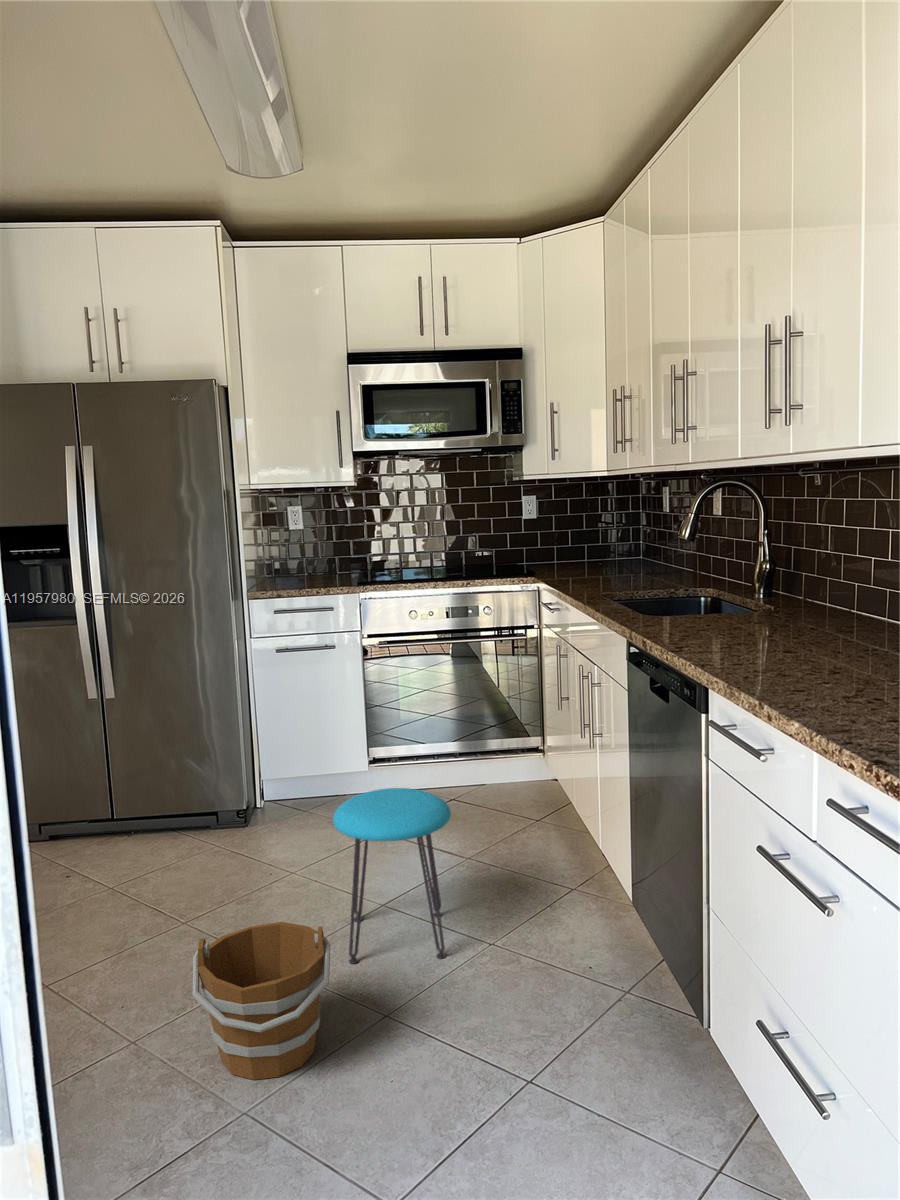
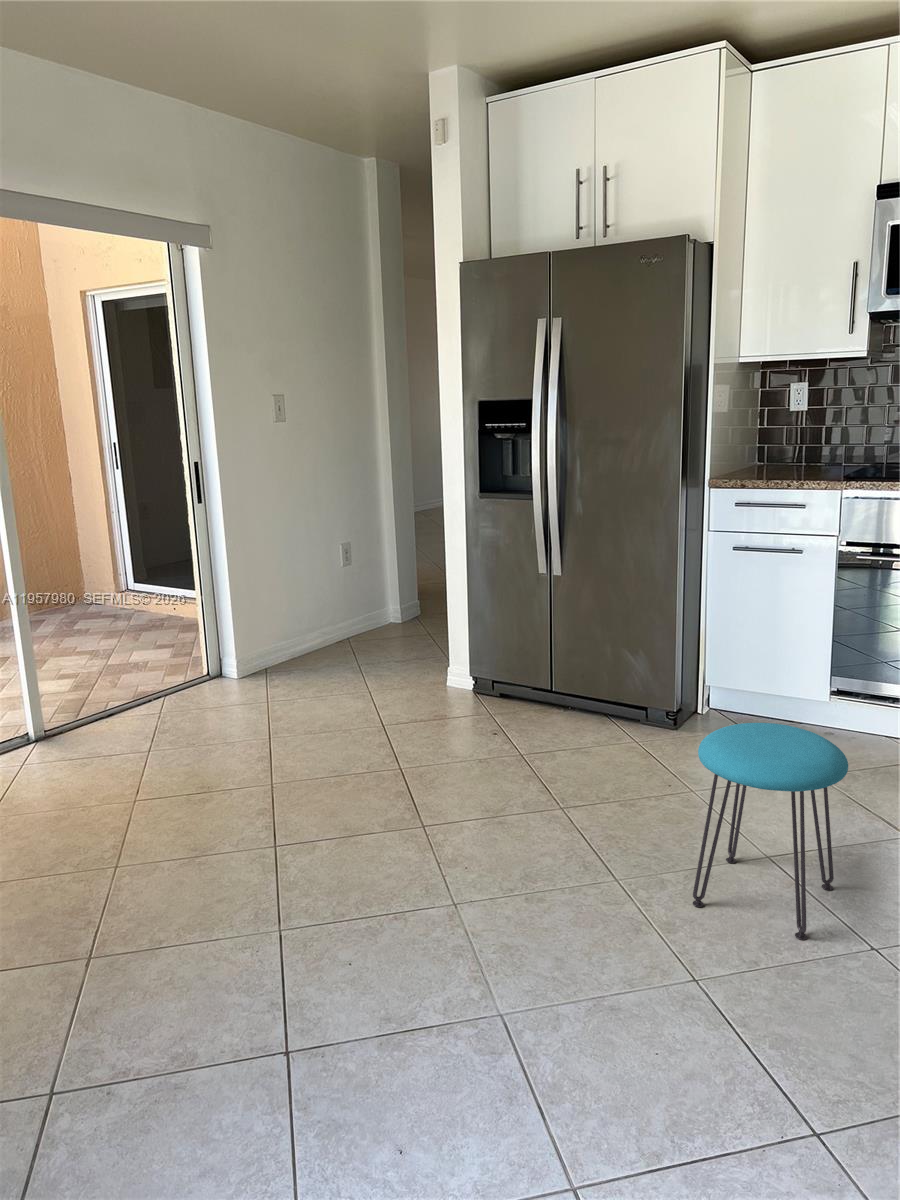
bucket: present [193,922,330,1080] -> none [481,827,628,993]

